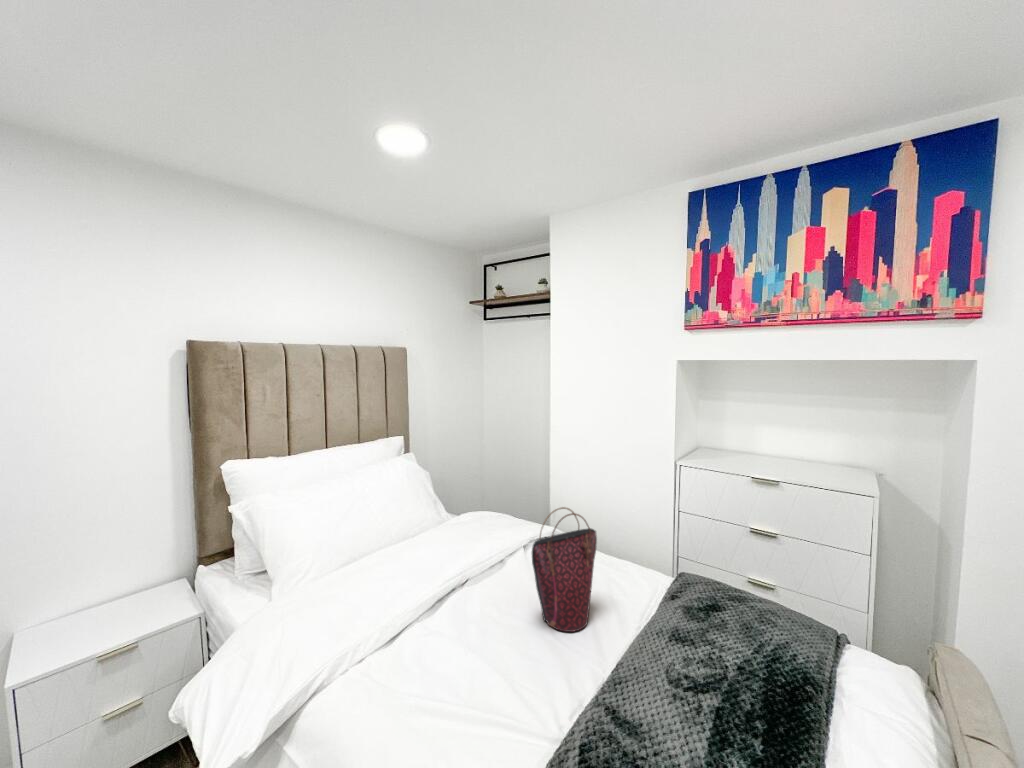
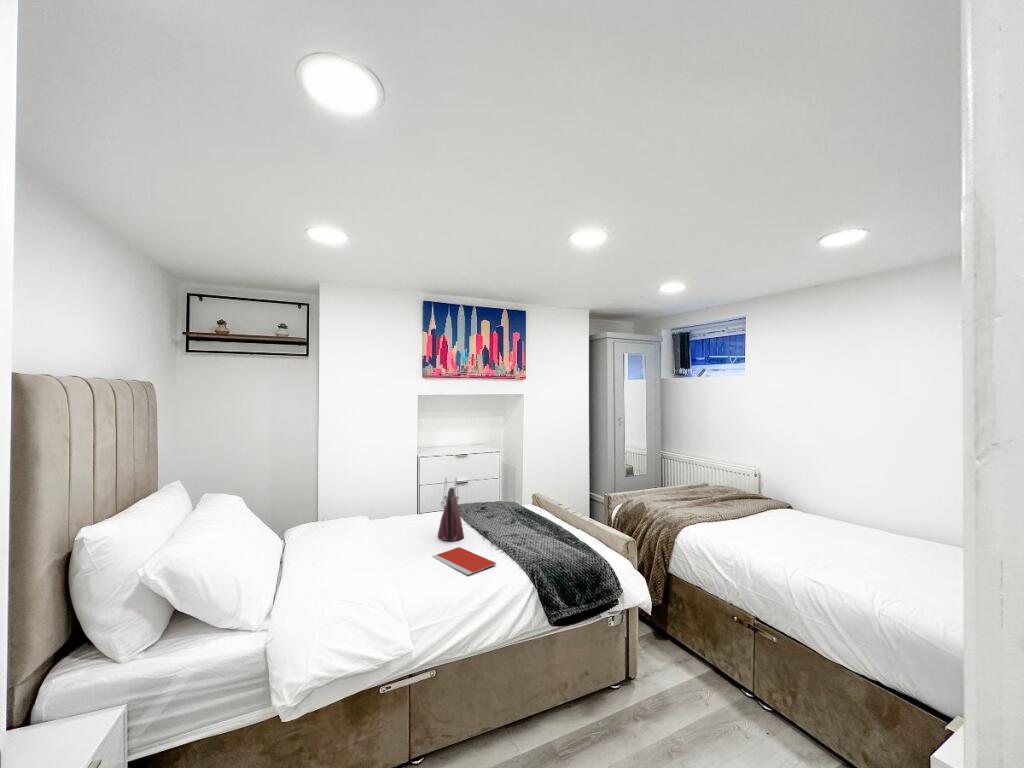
notebook: none [418,629,530,729] -> present [432,547,496,575]

